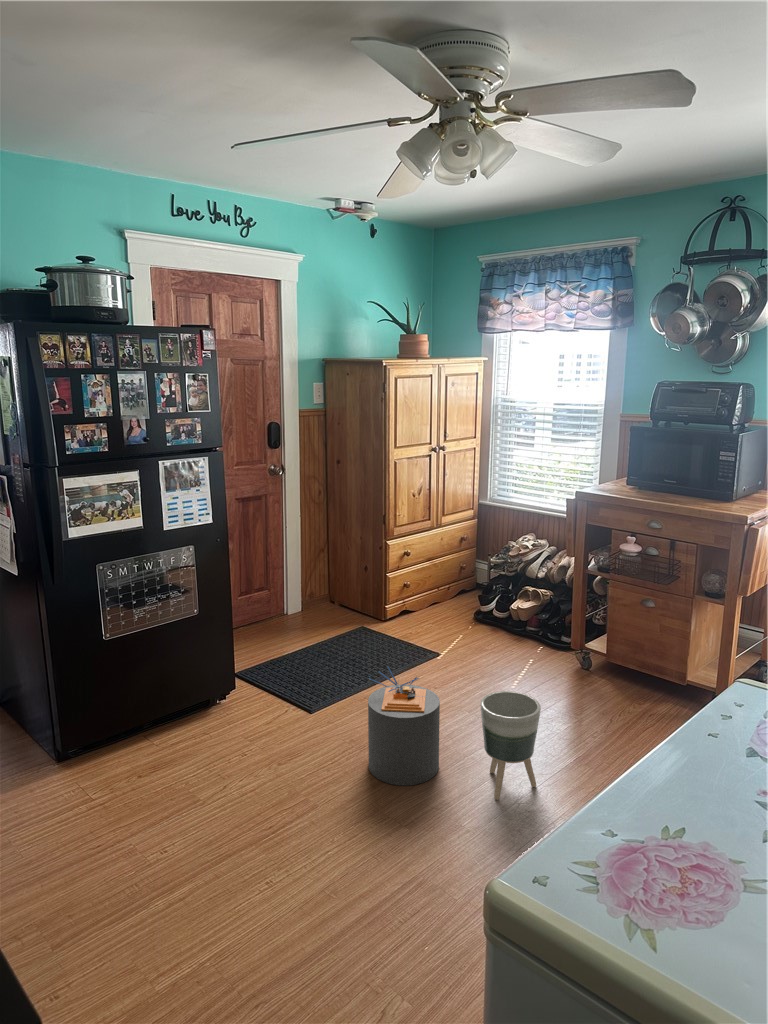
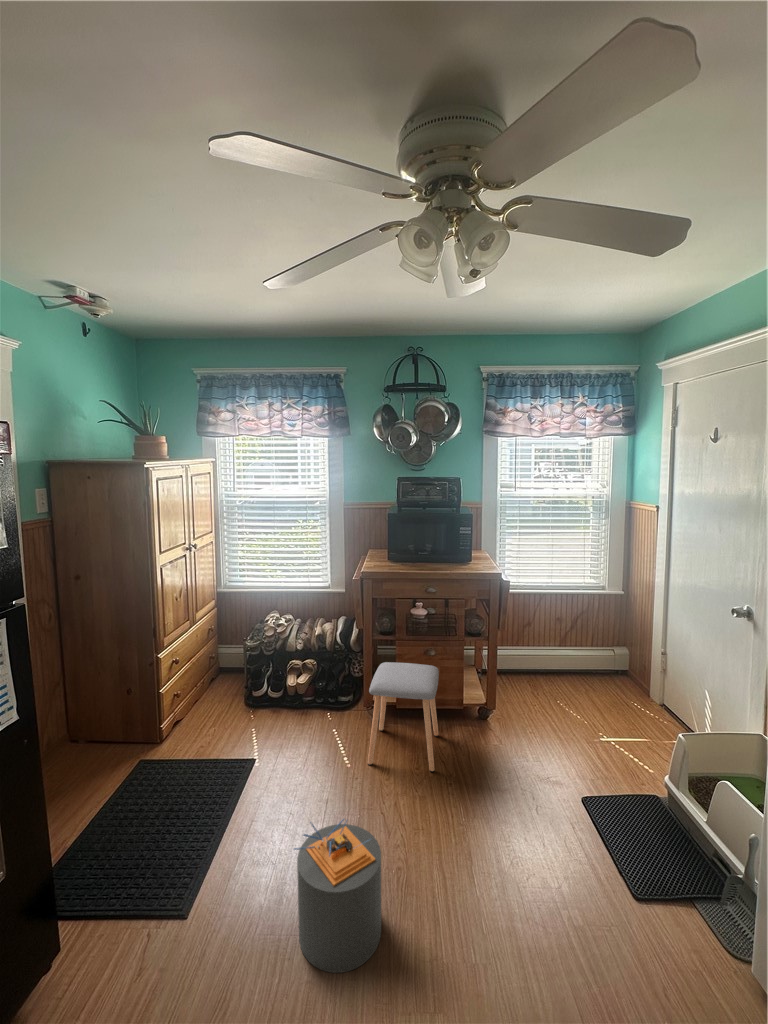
stool: none [537,598,645,722] -> present [368,662,439,772]
planter: present [481,691,541,800] -> none [417,786,478,914]

